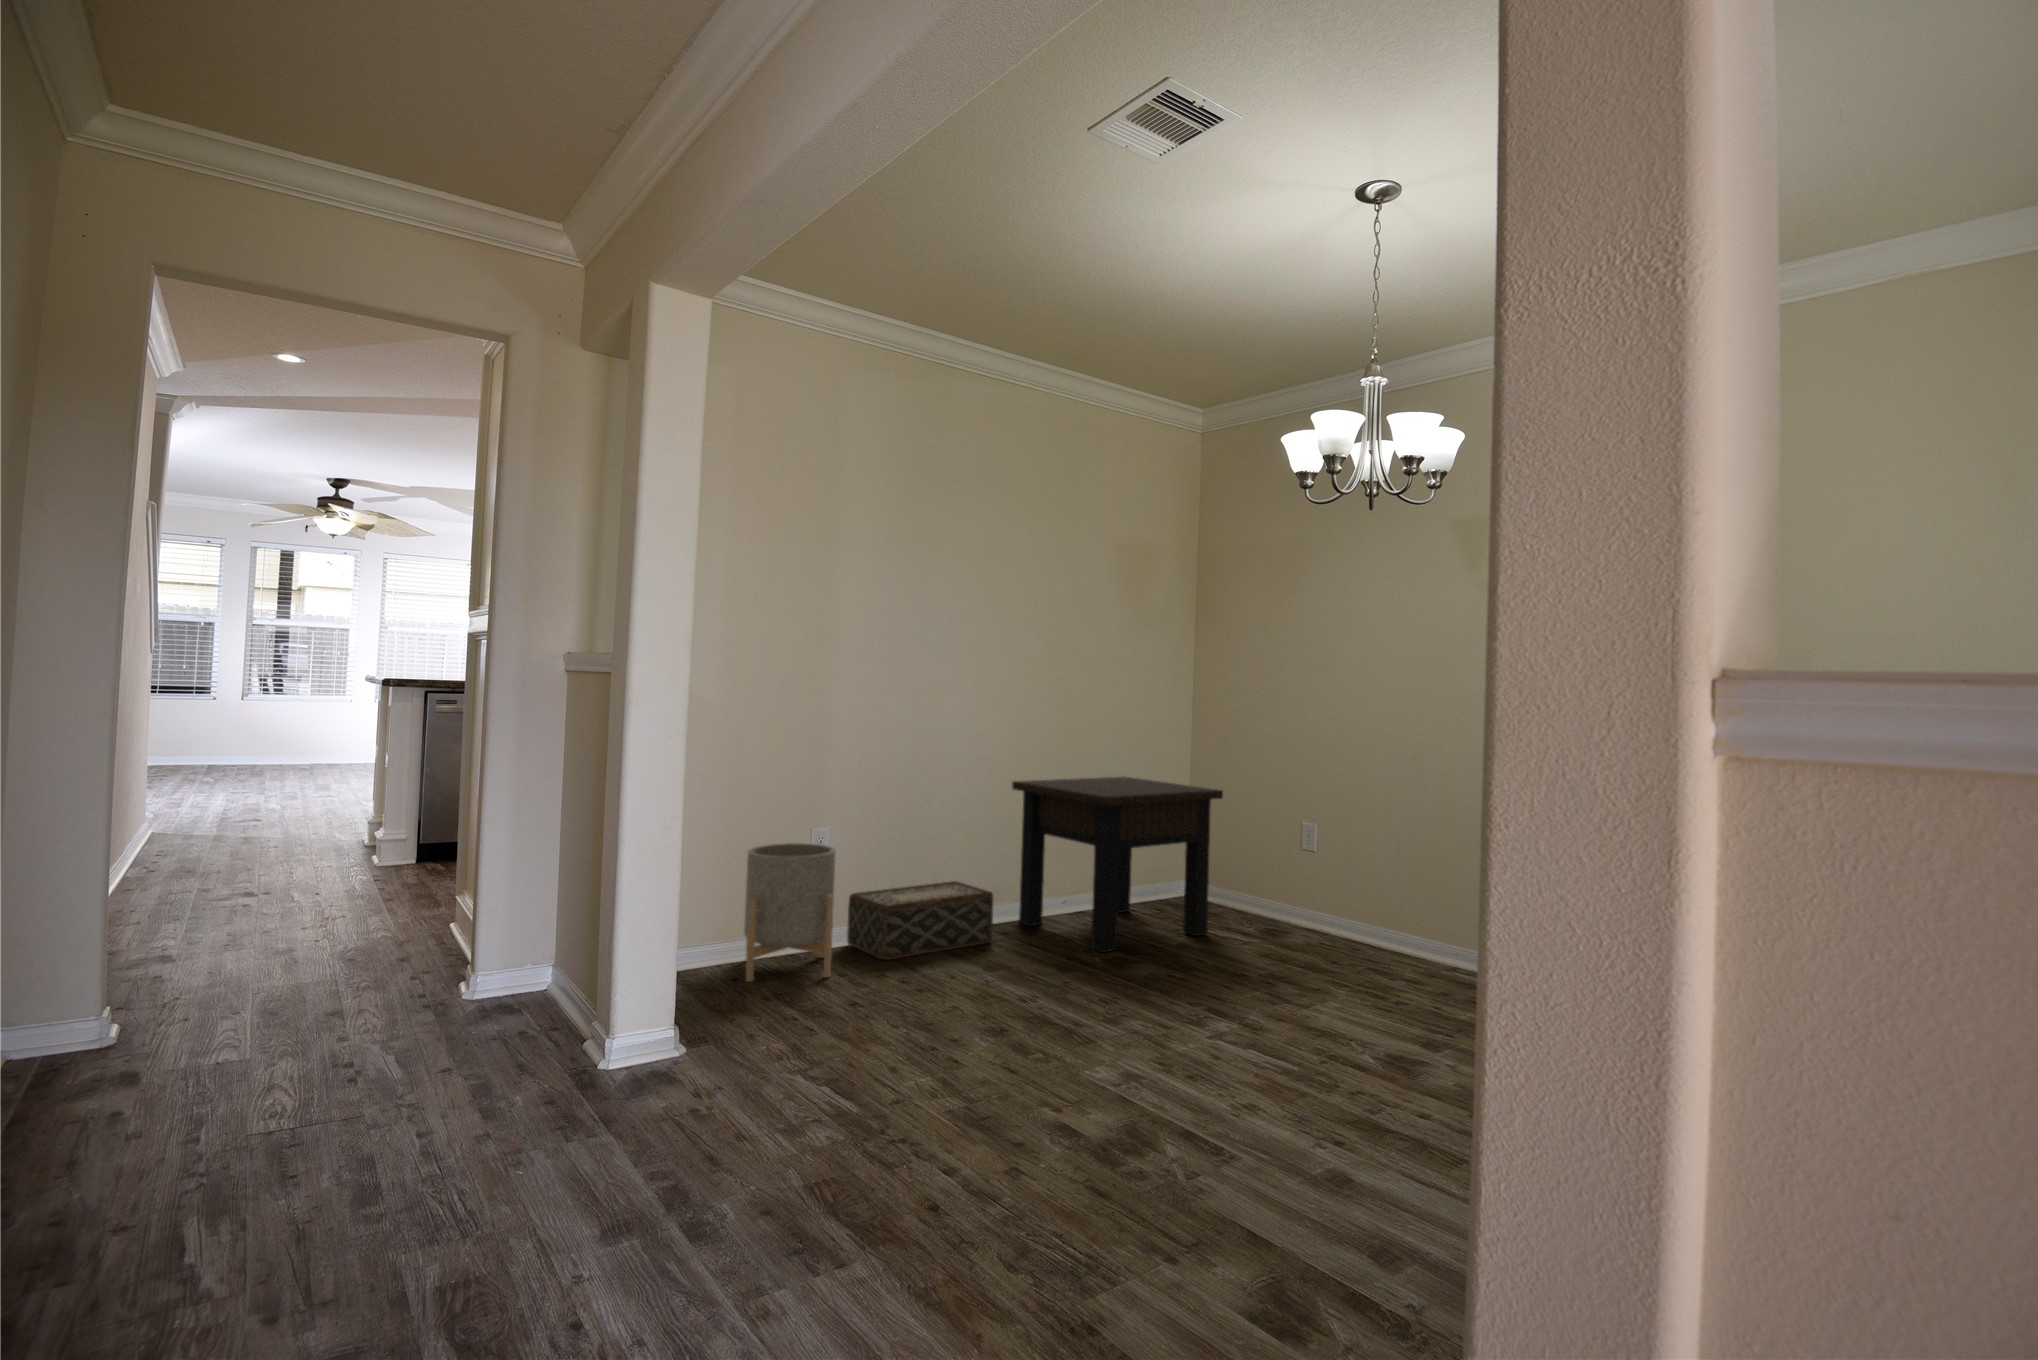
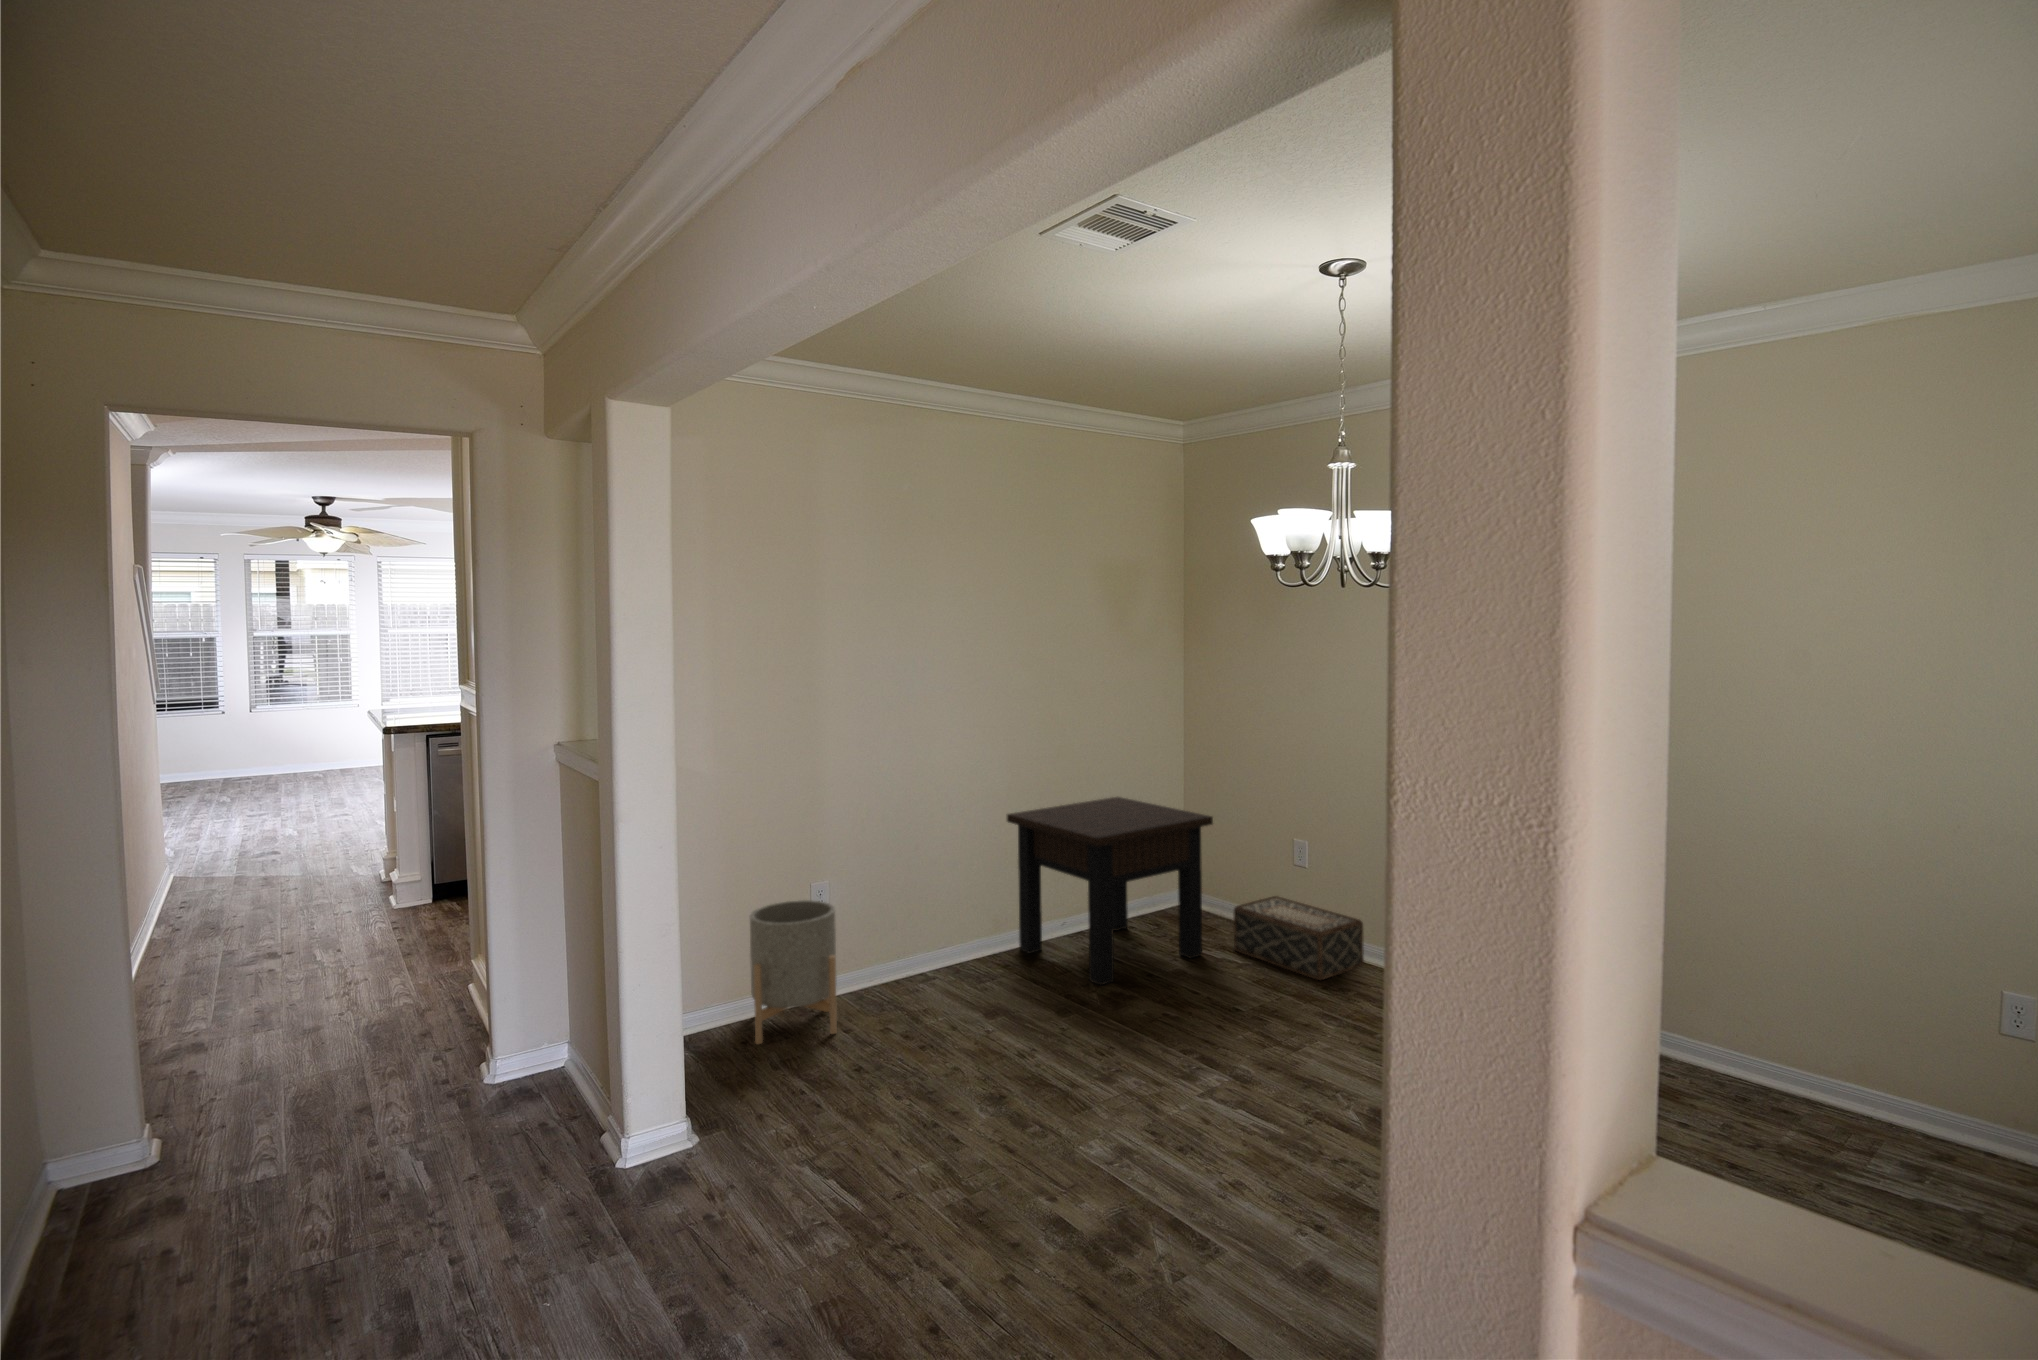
woven basket: present [847,881,993,960] -> present [1233,896,1364,980]

